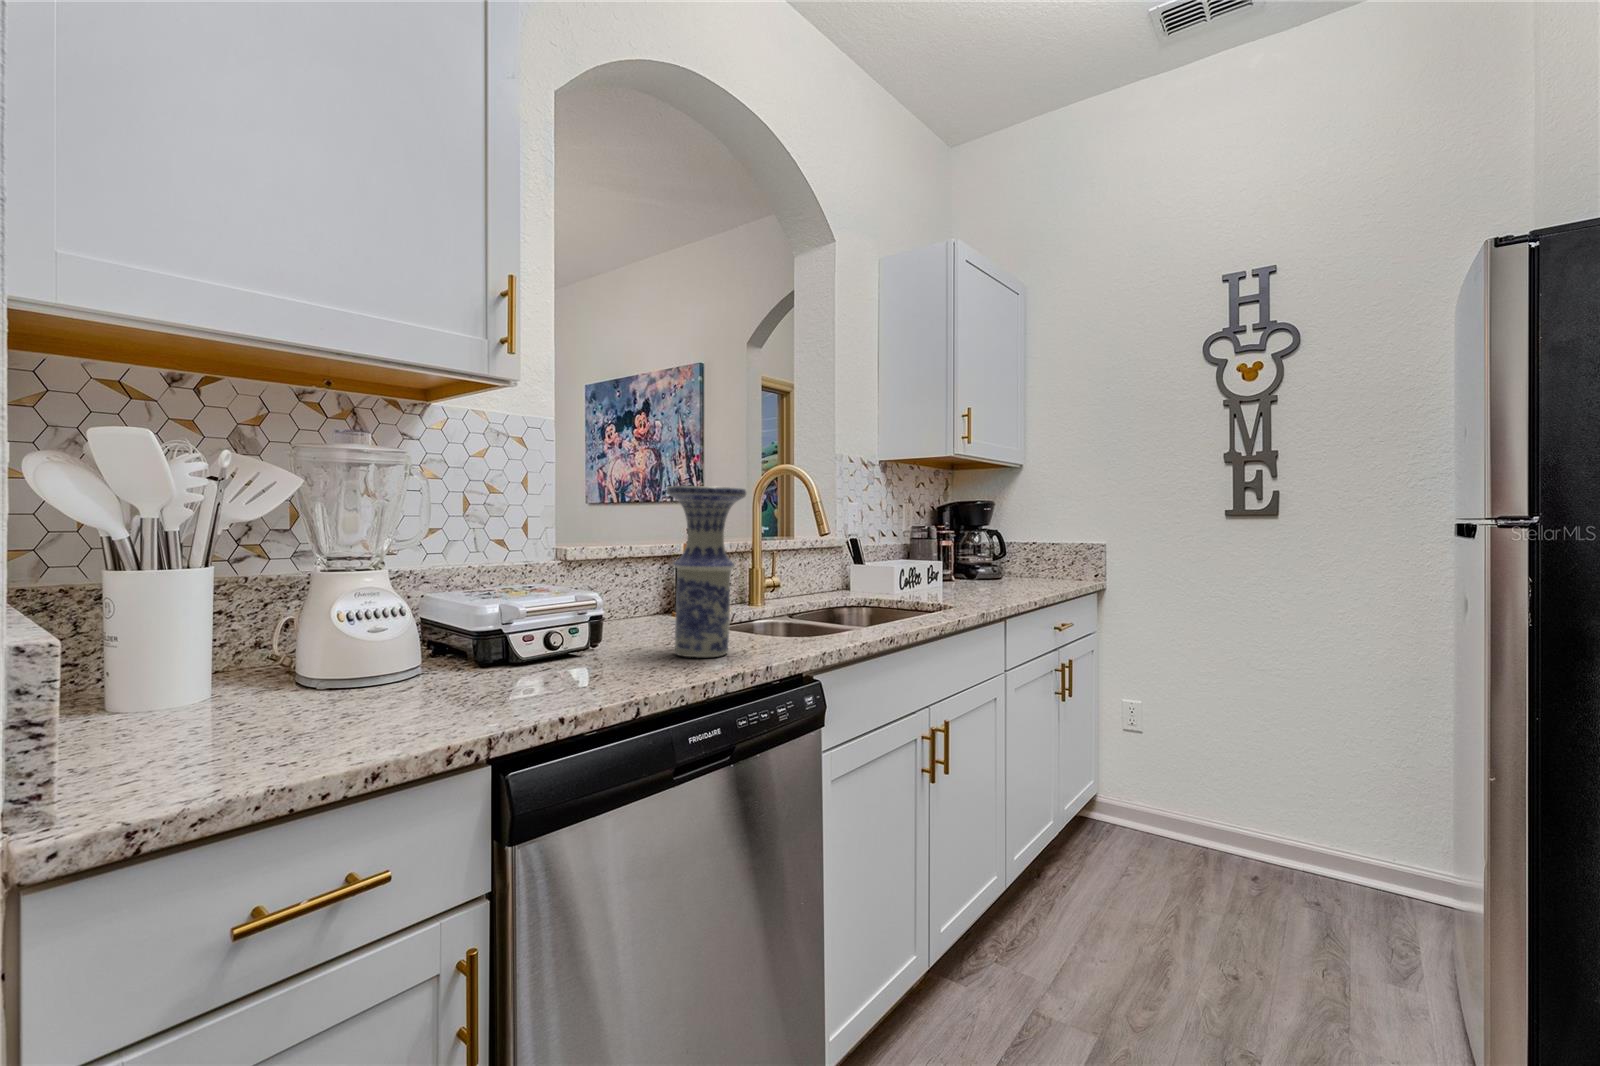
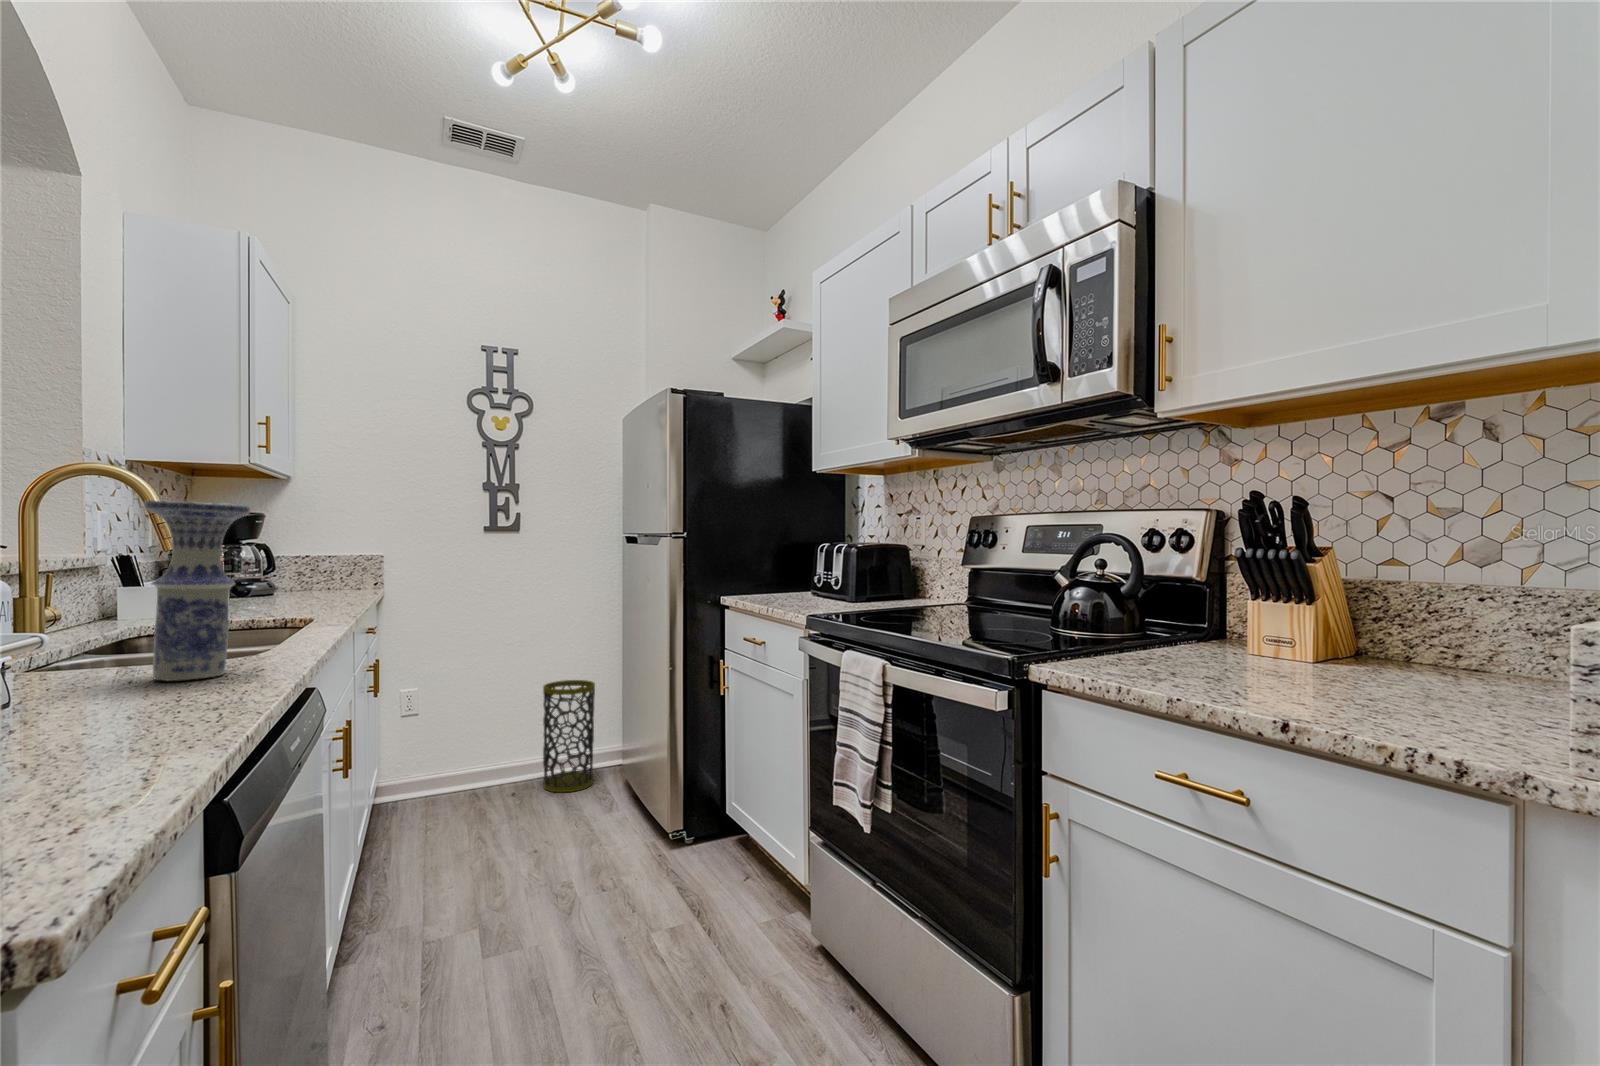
trash can: none [1304,736,1398,915] -> present [543,680,595,792]

